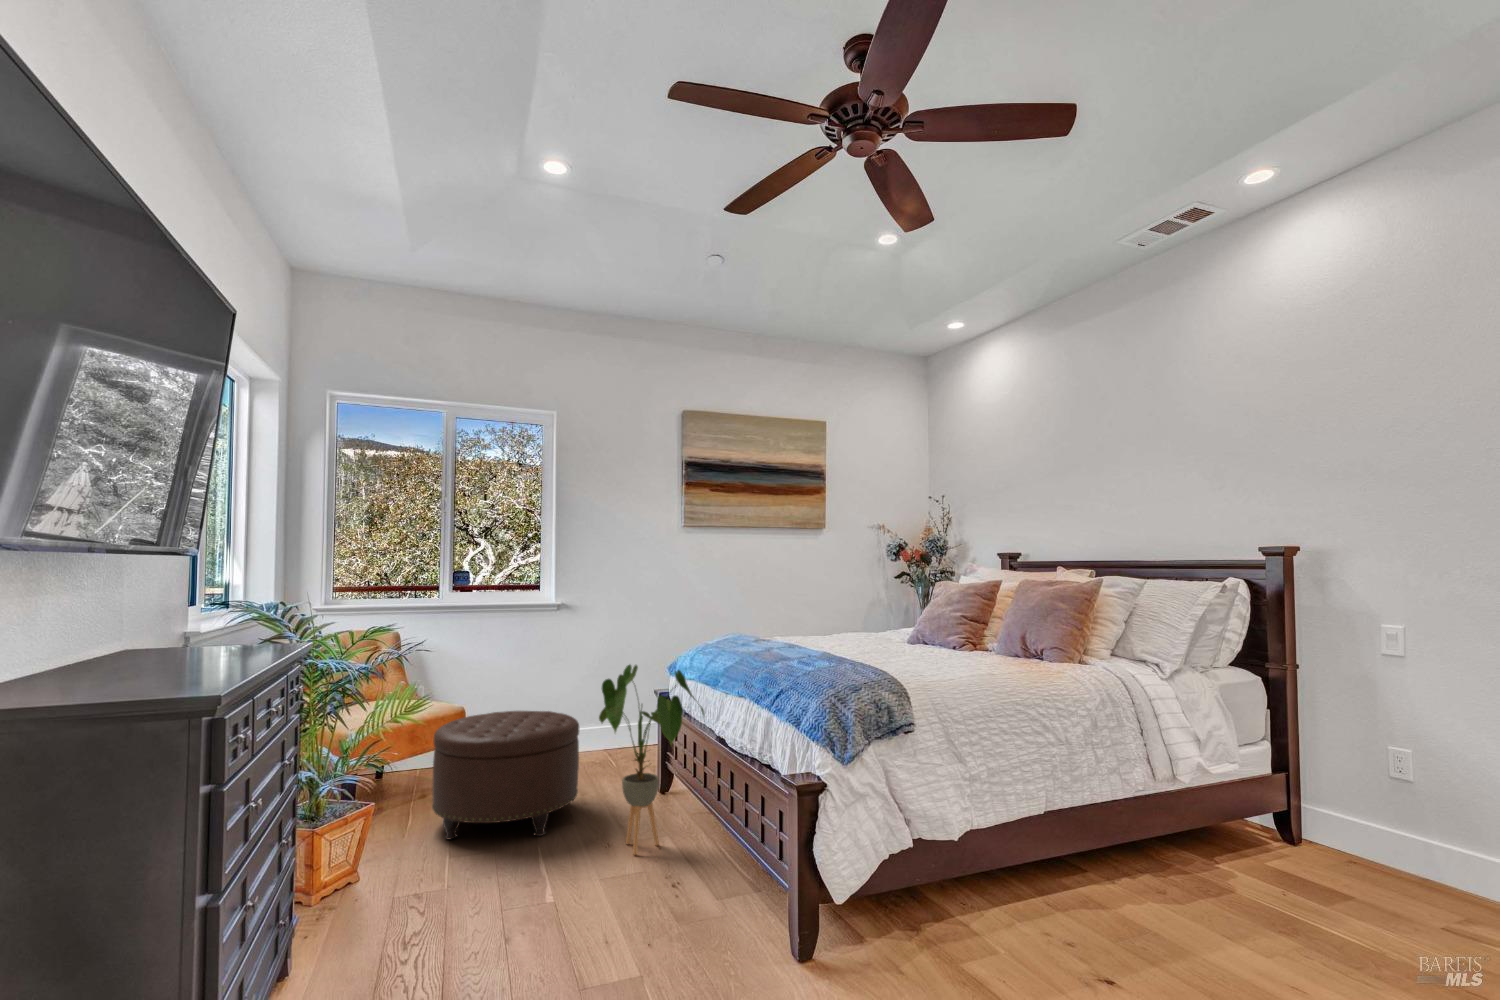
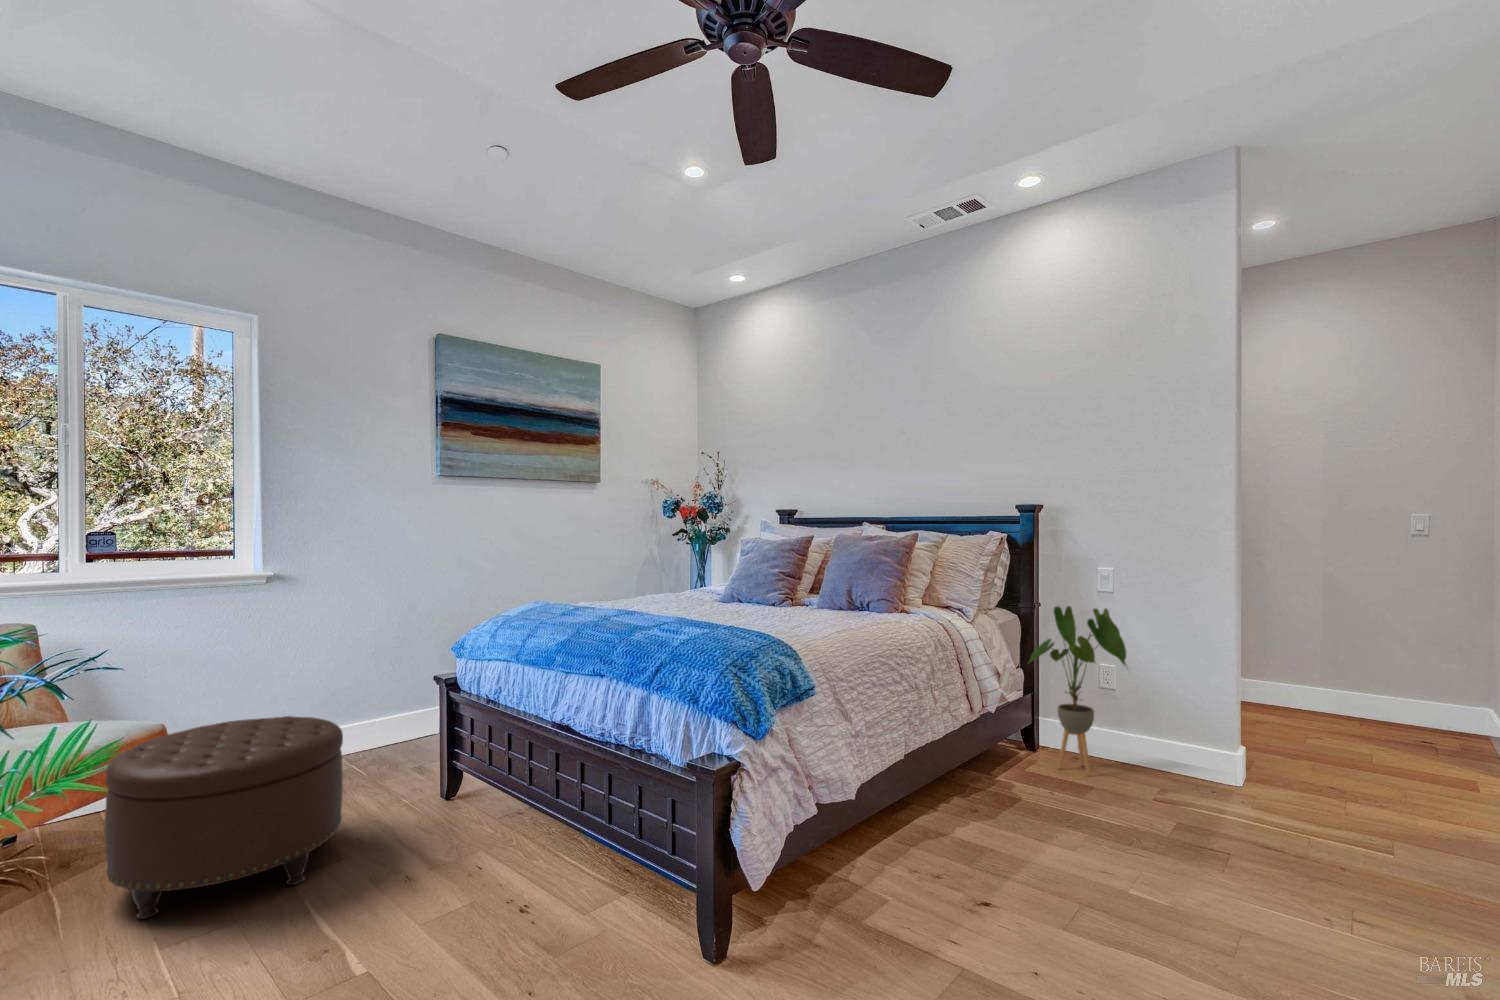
house plant: present [599,665,705,855] -> present [1029,606,1126,775]

